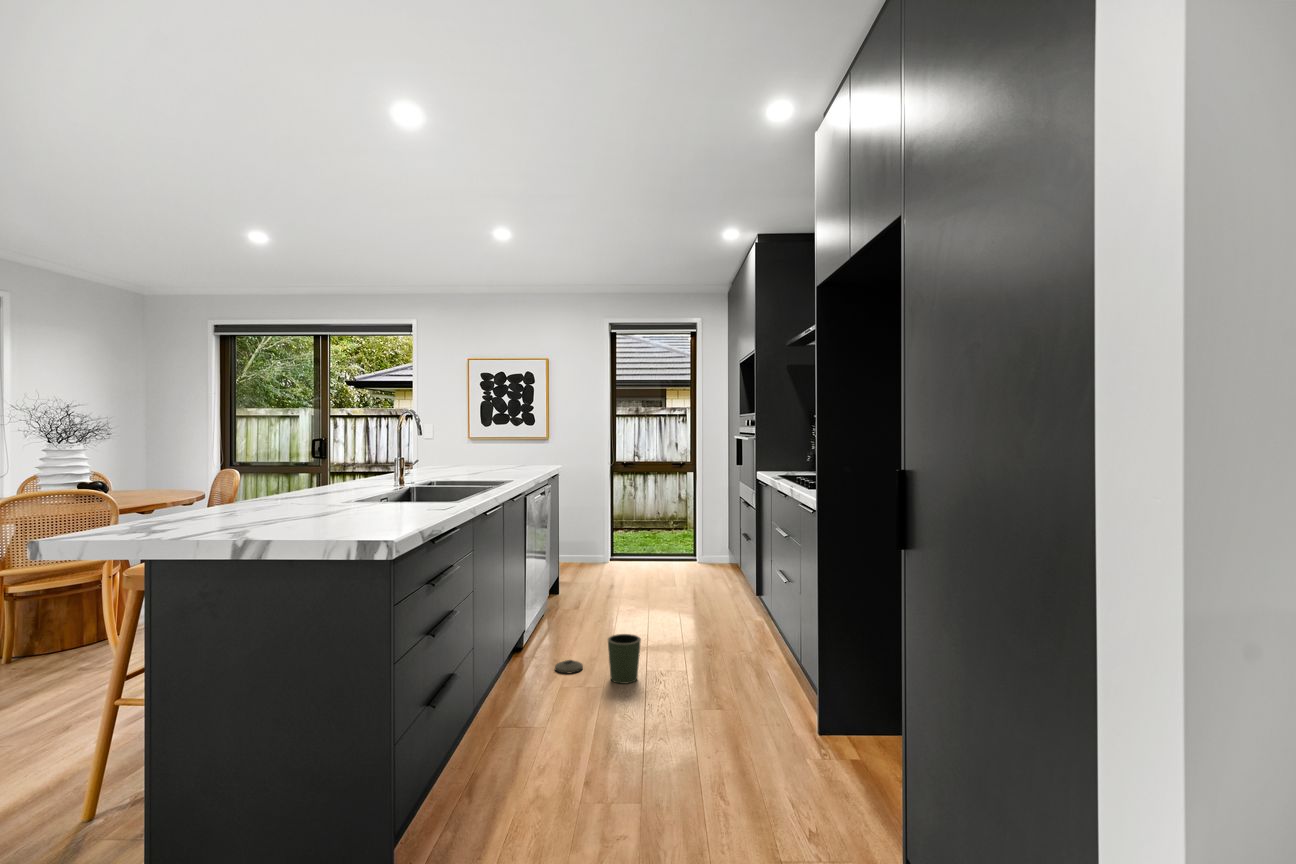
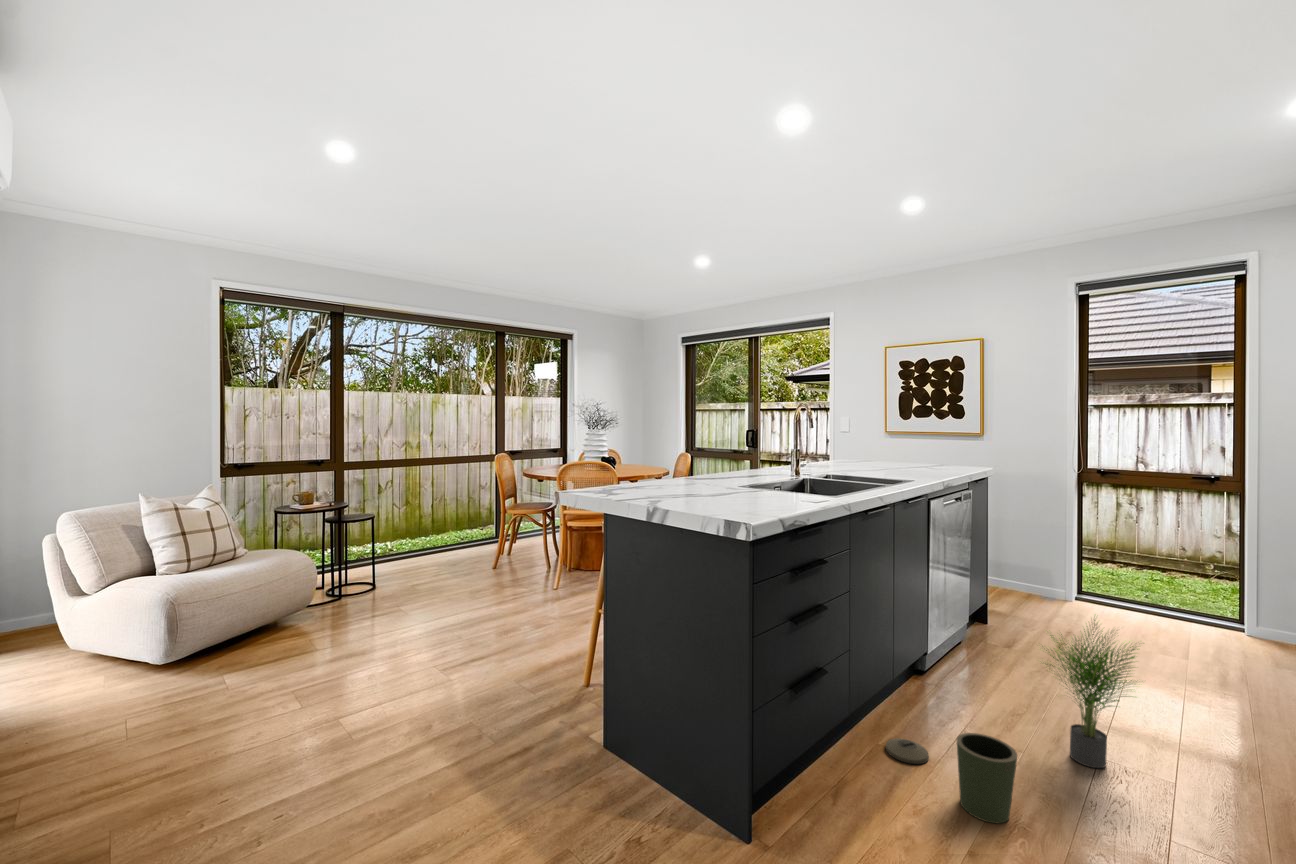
potted plant: none [627,550,684,643] -> present [1046,620,1138,768]

